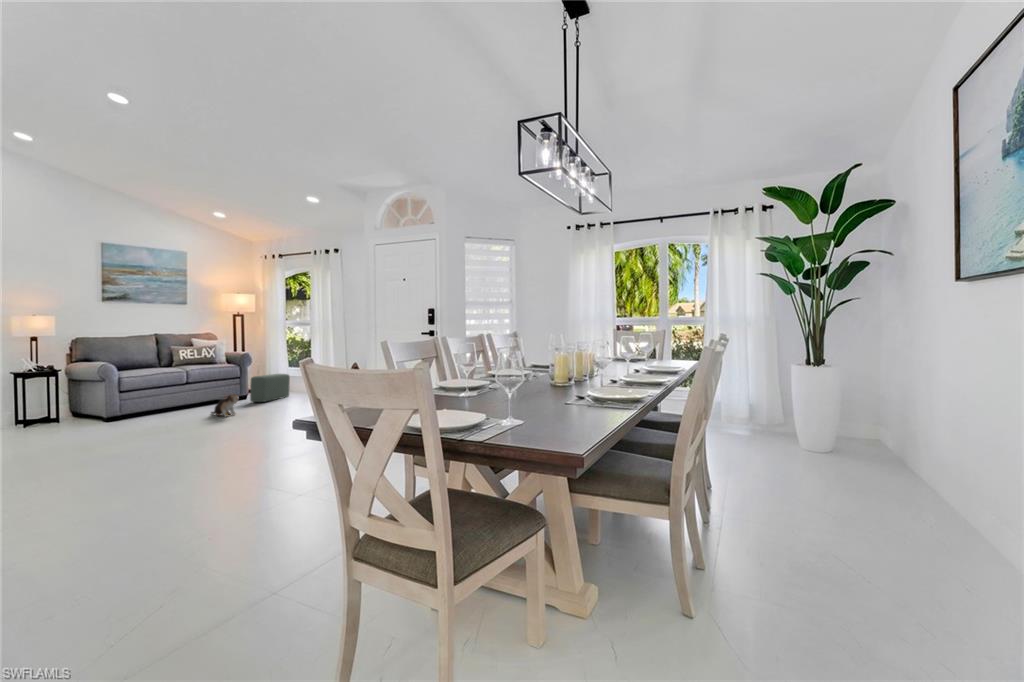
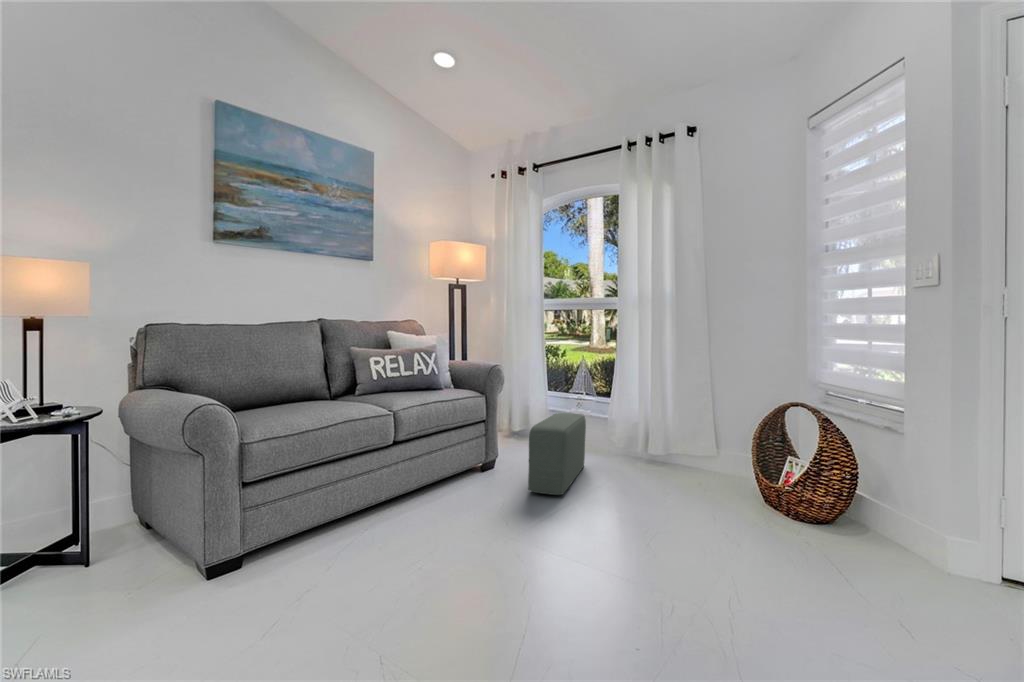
plush toy: present [211,394,238,416] -> none [474,514,587,596]

